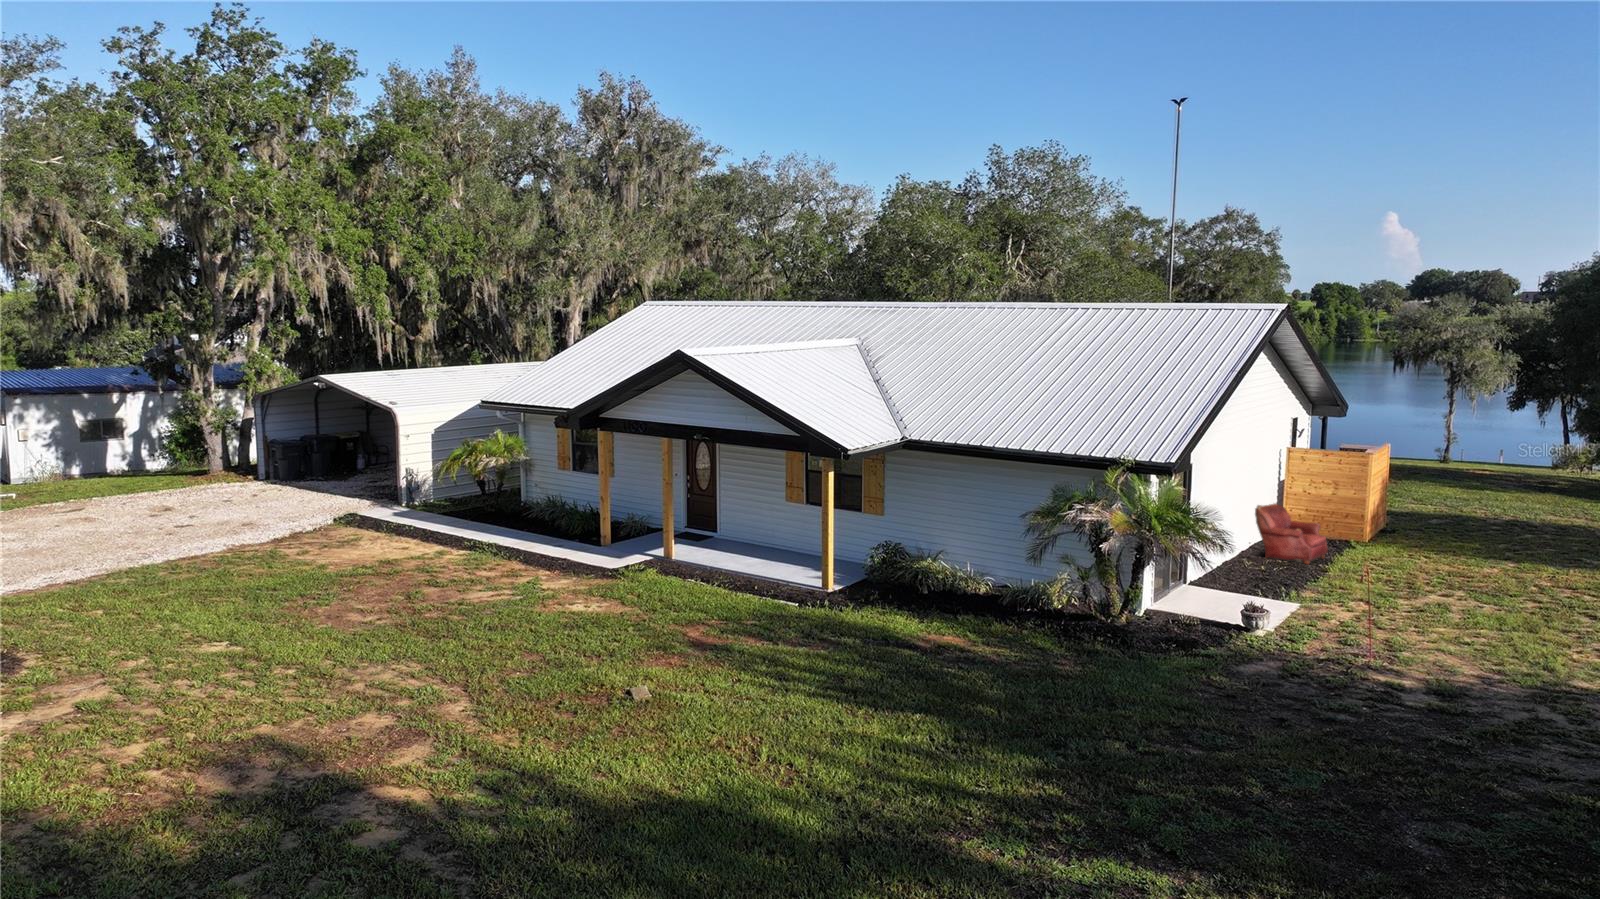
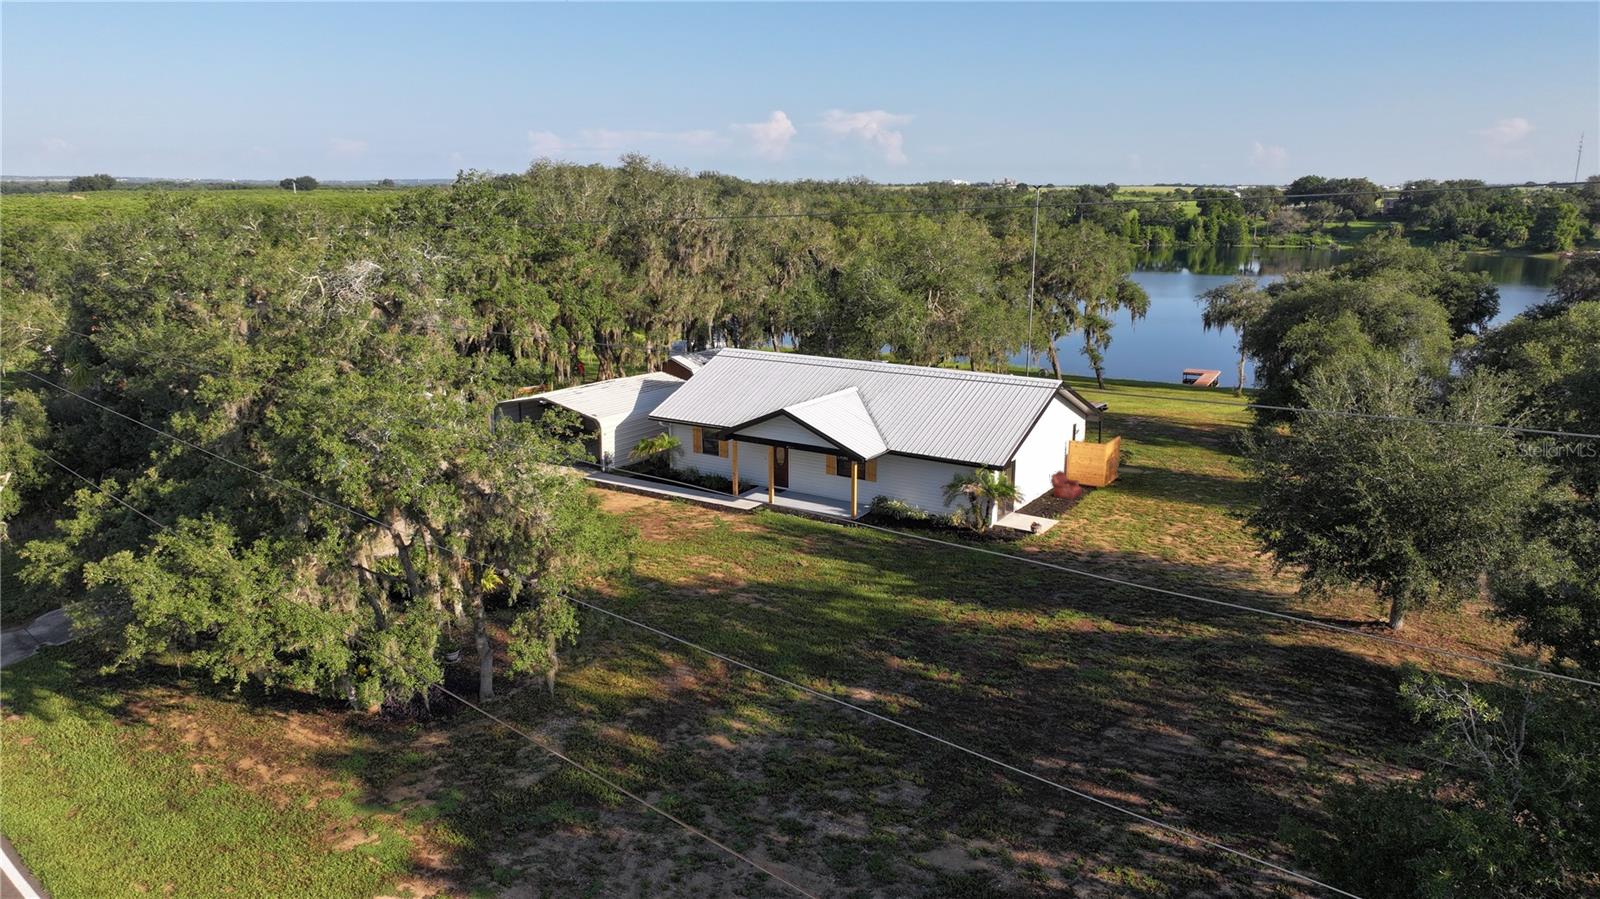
round table: none [1380,502,1454,548] -> present [1115,466,1145,489]

